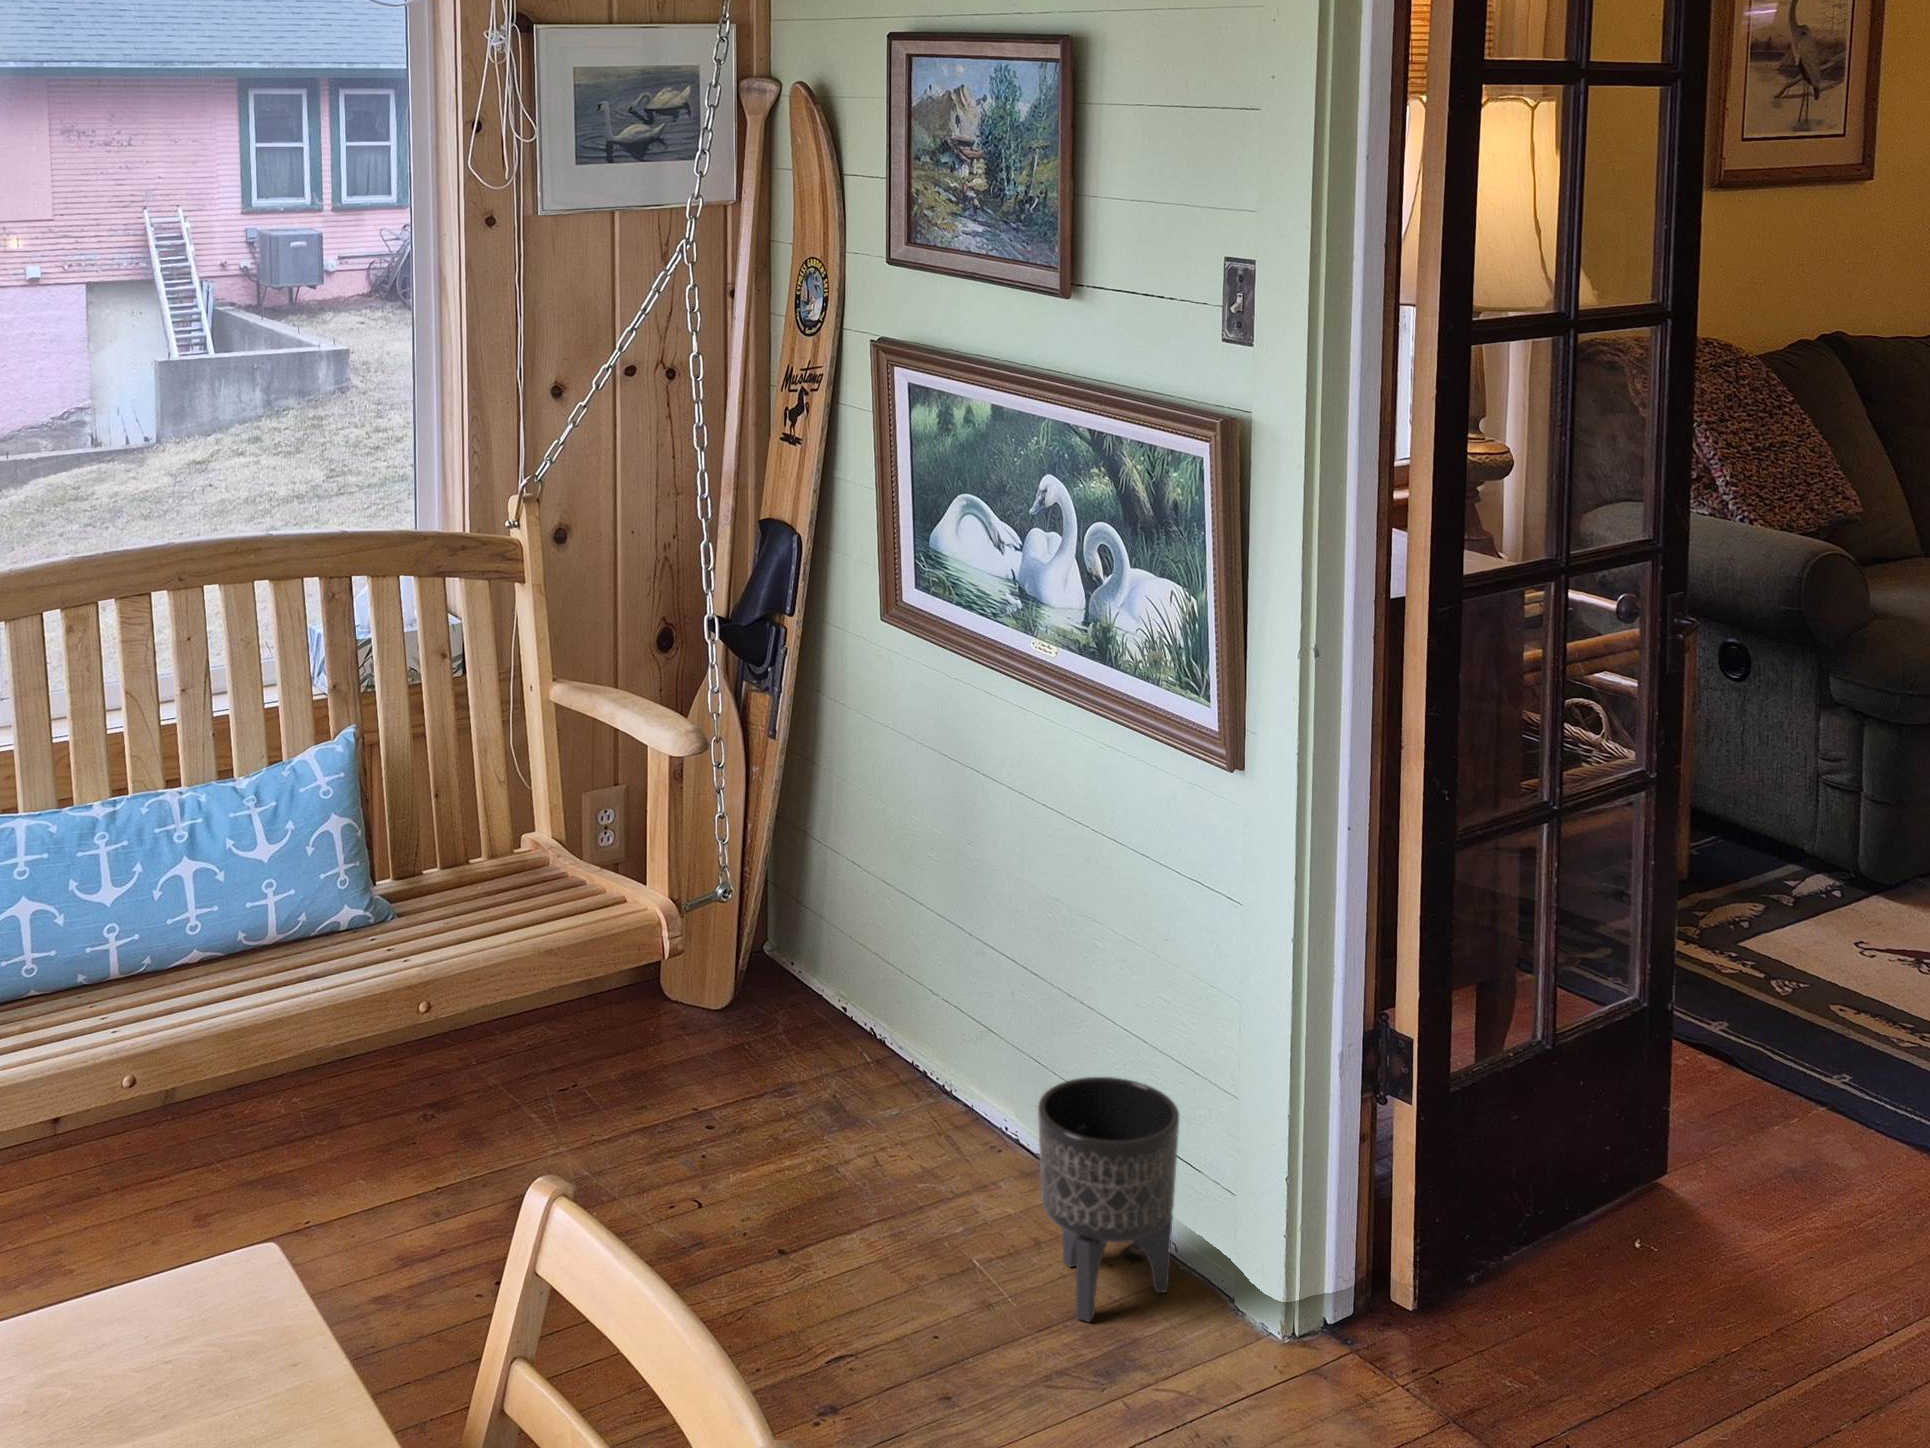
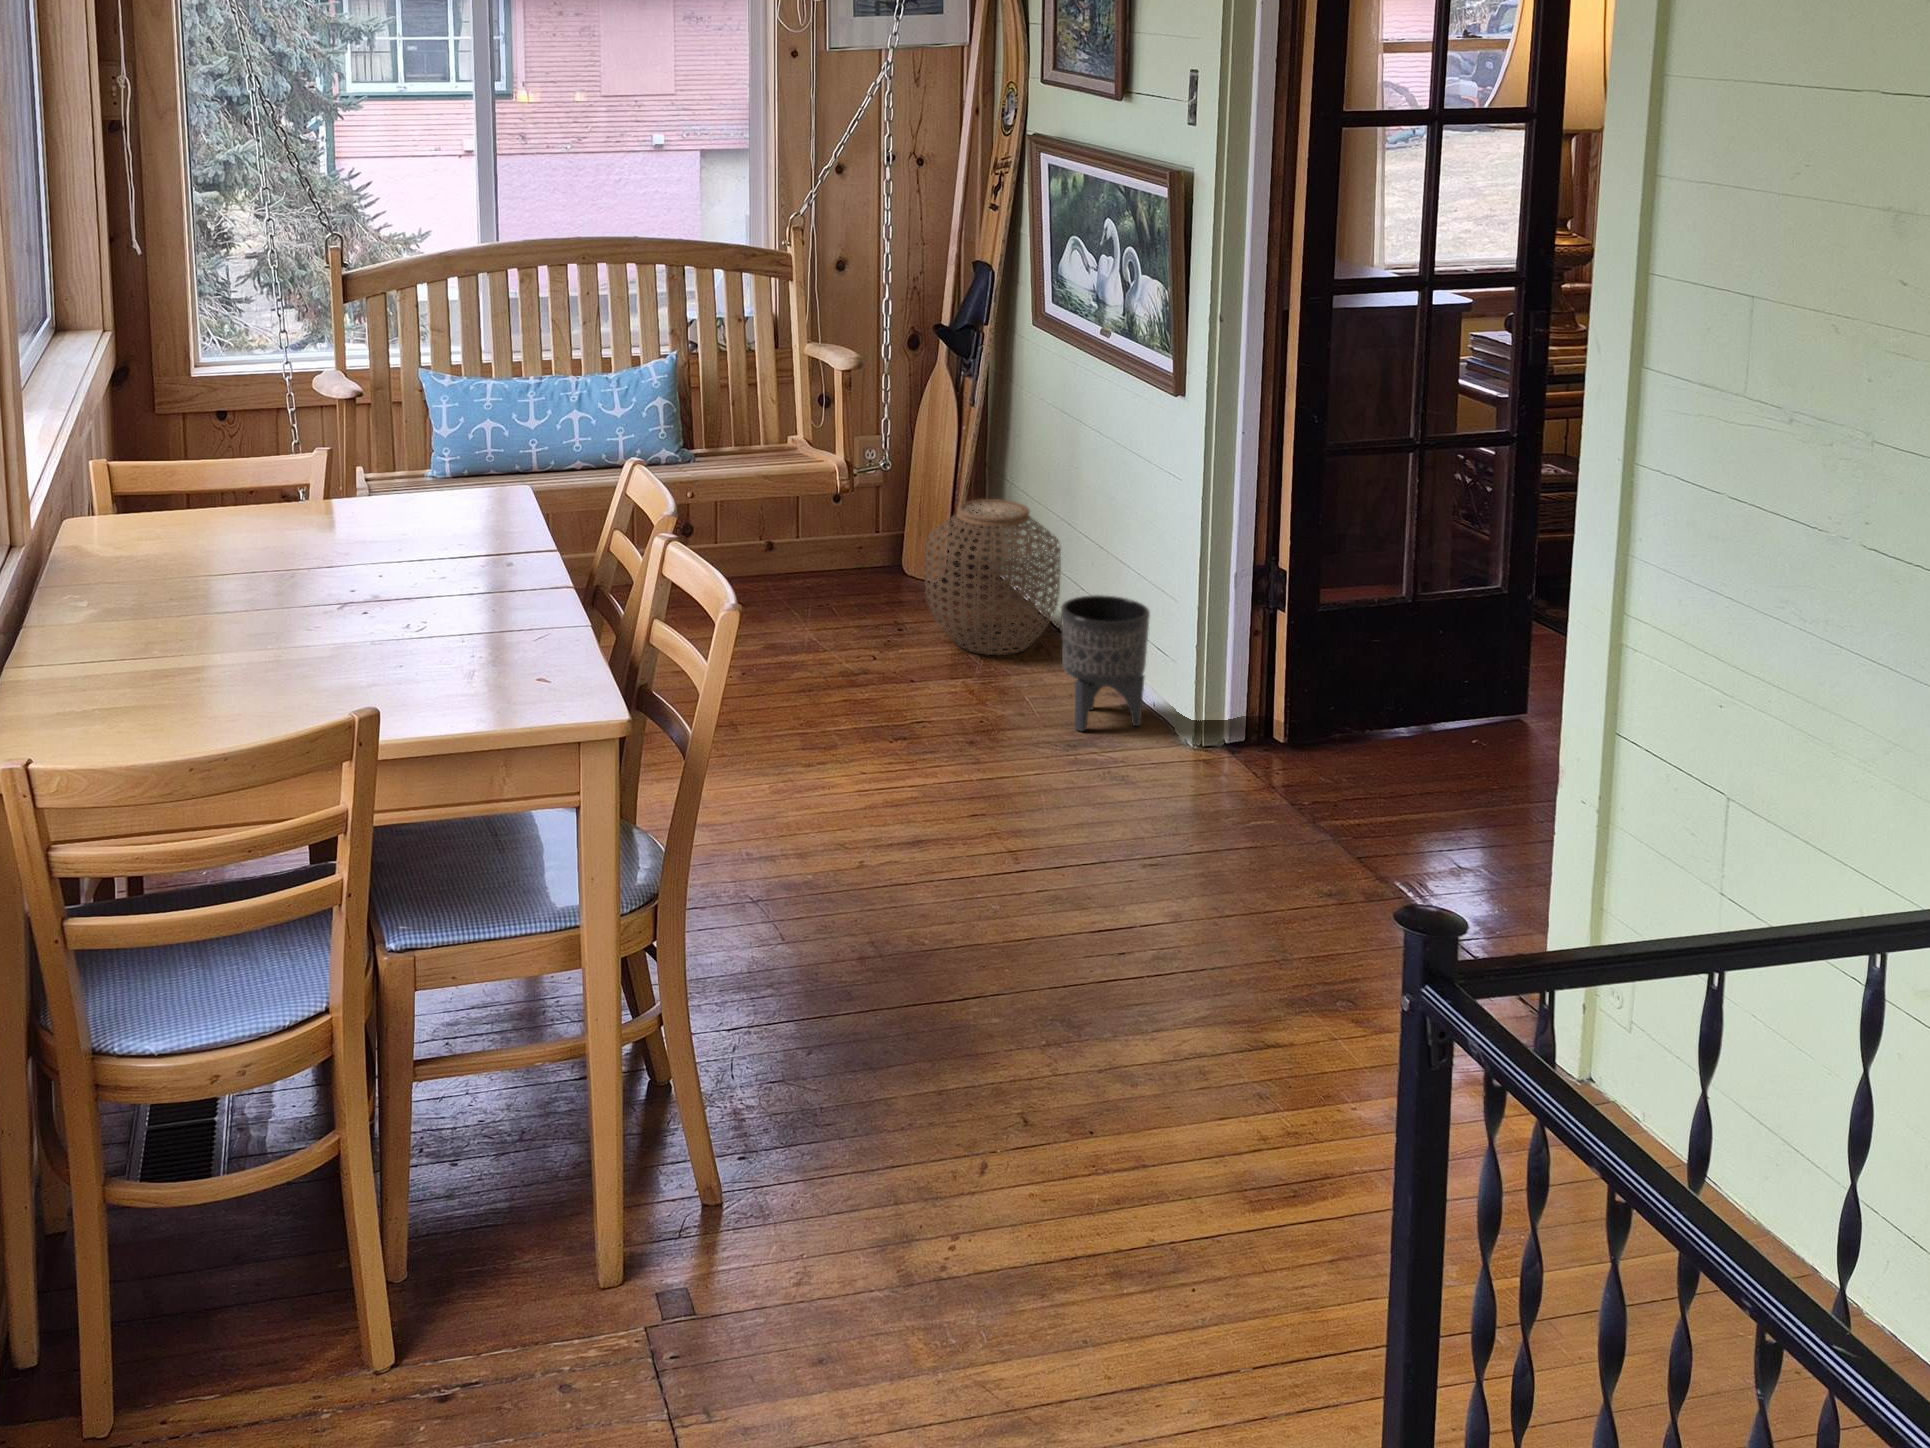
woven basket: none [756,905,965,1164] -> present [925,499,1061,655]

